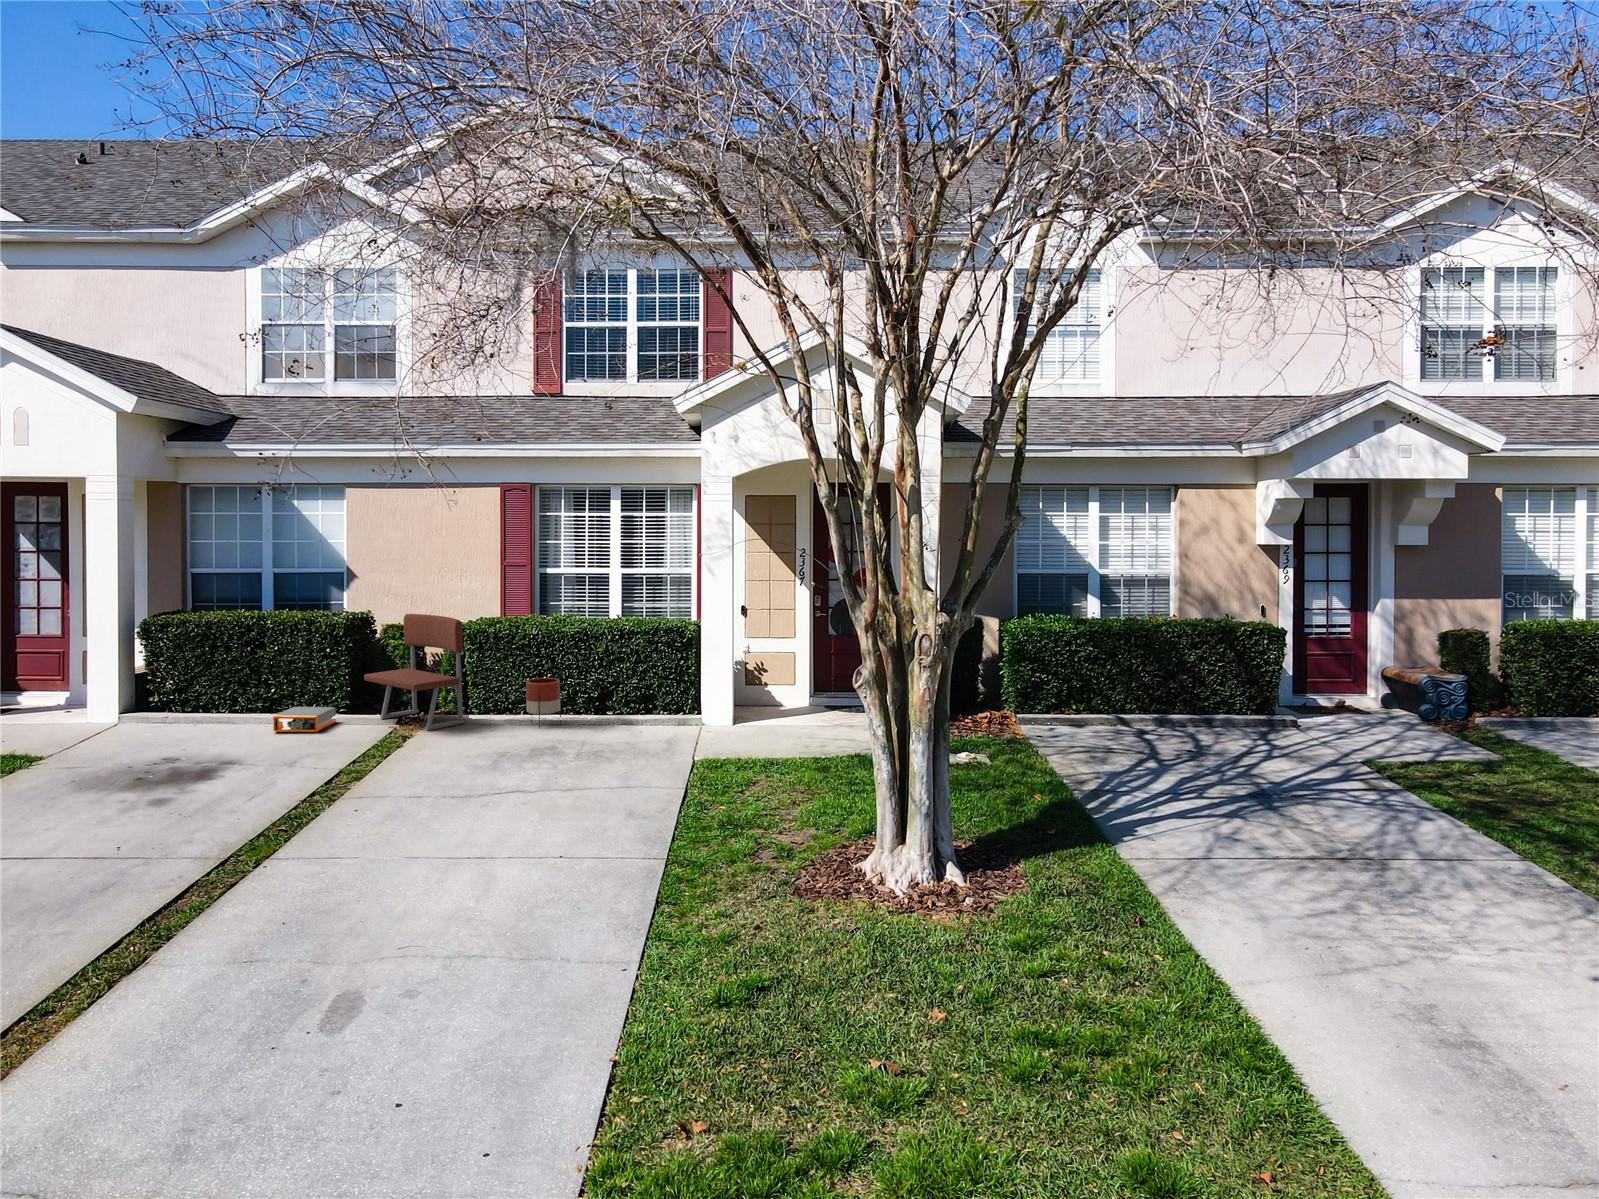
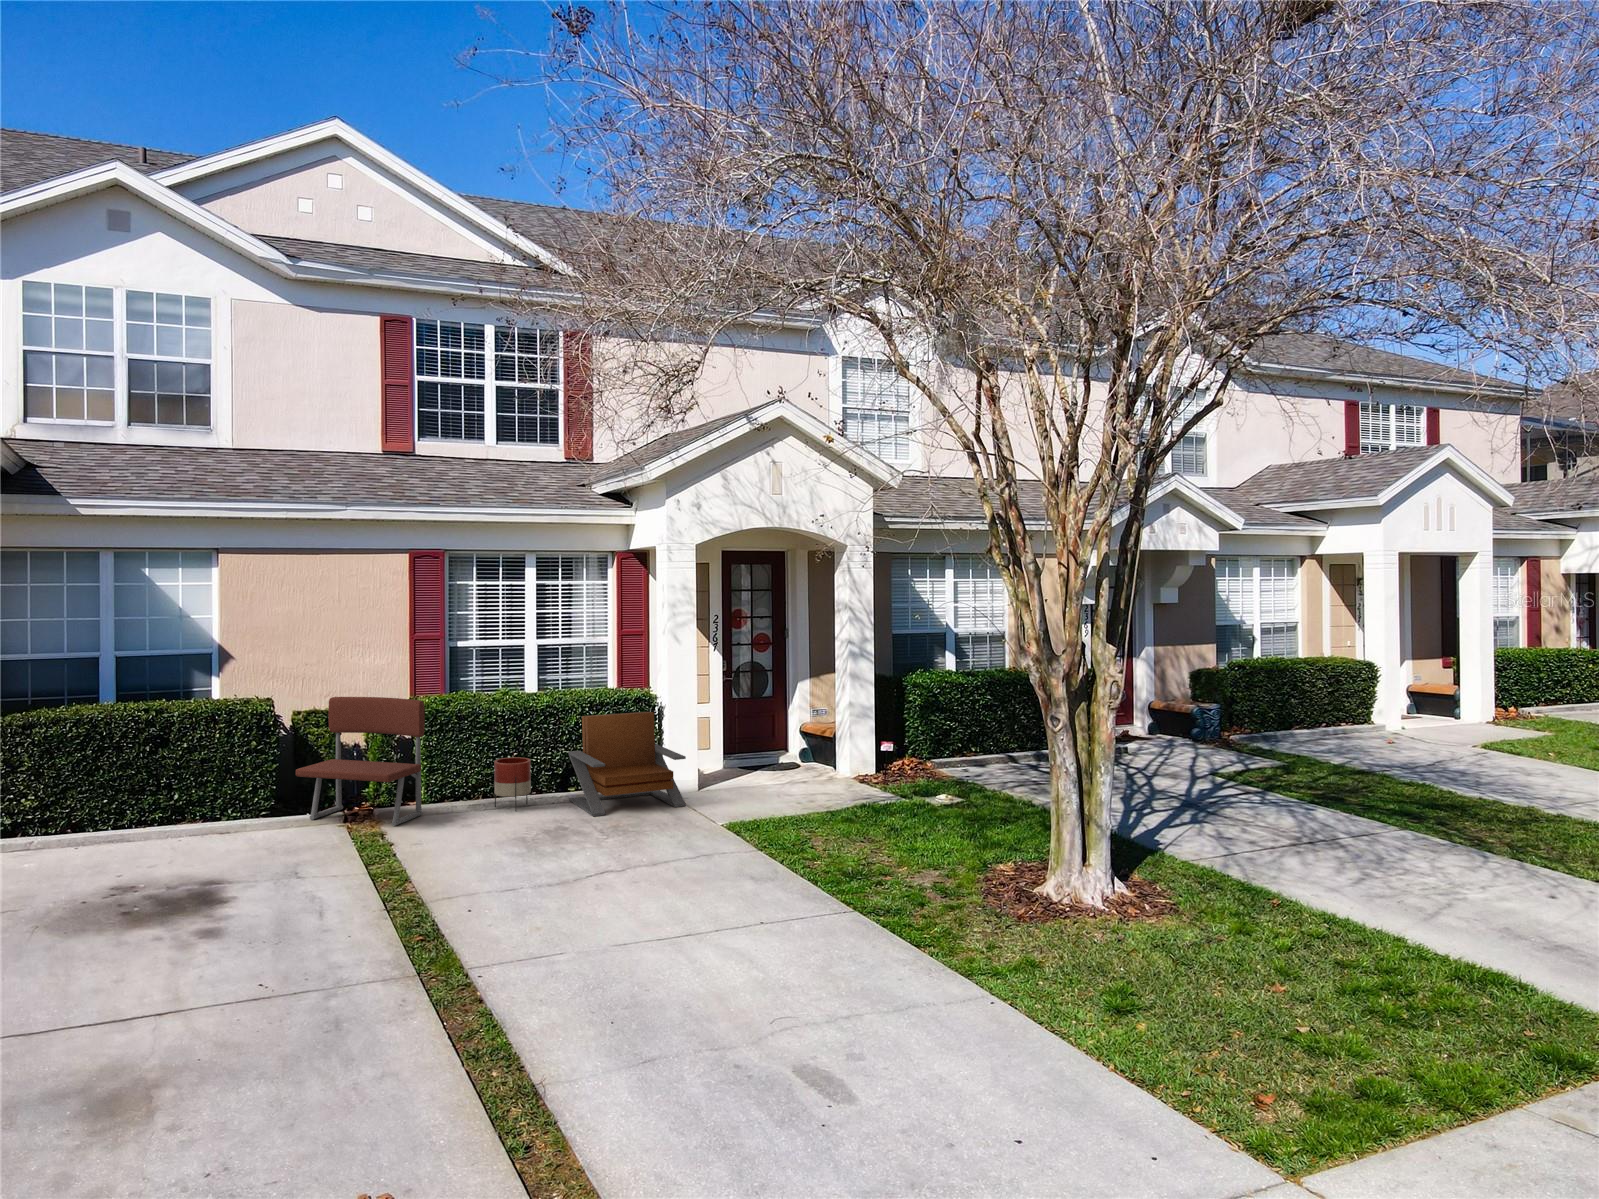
lounge chair: none [591,643,692,739] -> present [568,712,686,816]
storage box: present [273,707,336,732] -> none [204,811,263,846]

